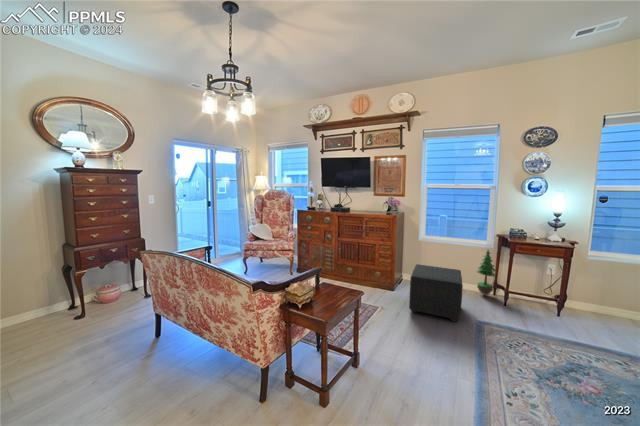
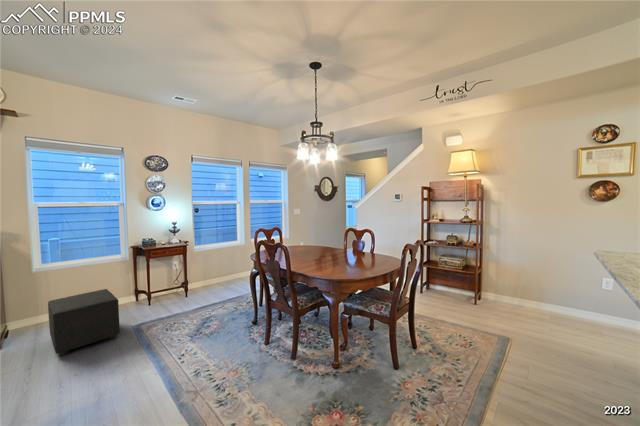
potted tree: present [477,250,496,295] -> none [118,262,137,306]

